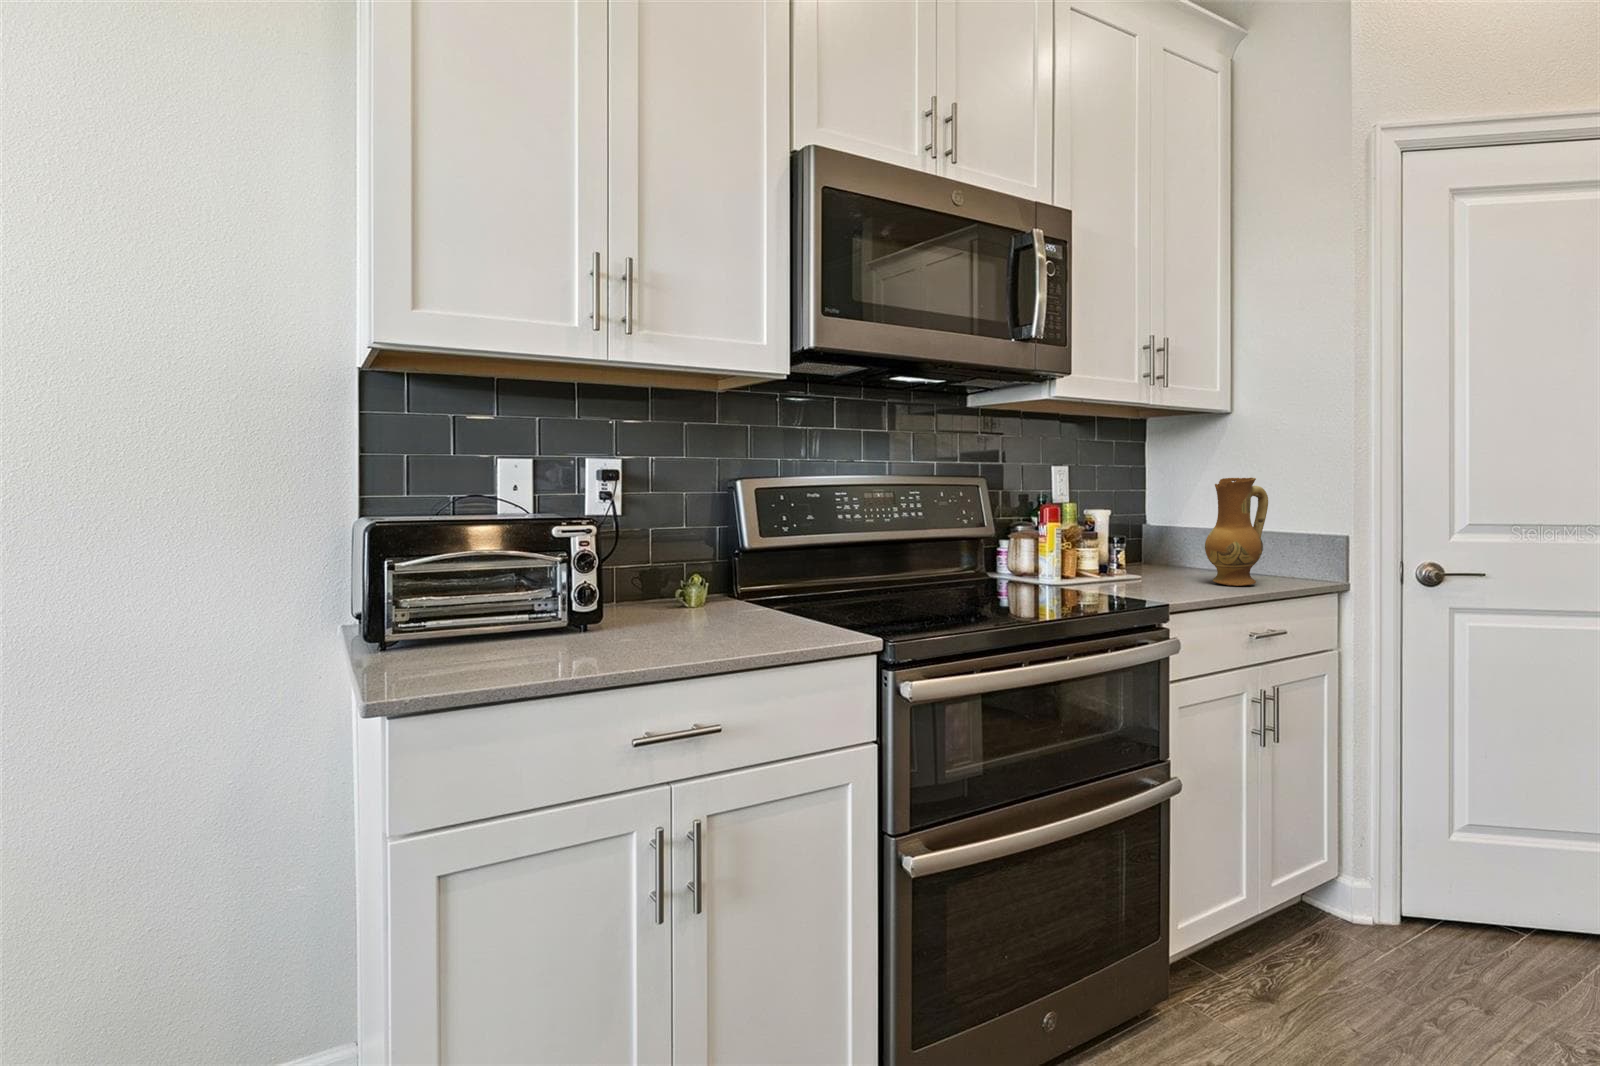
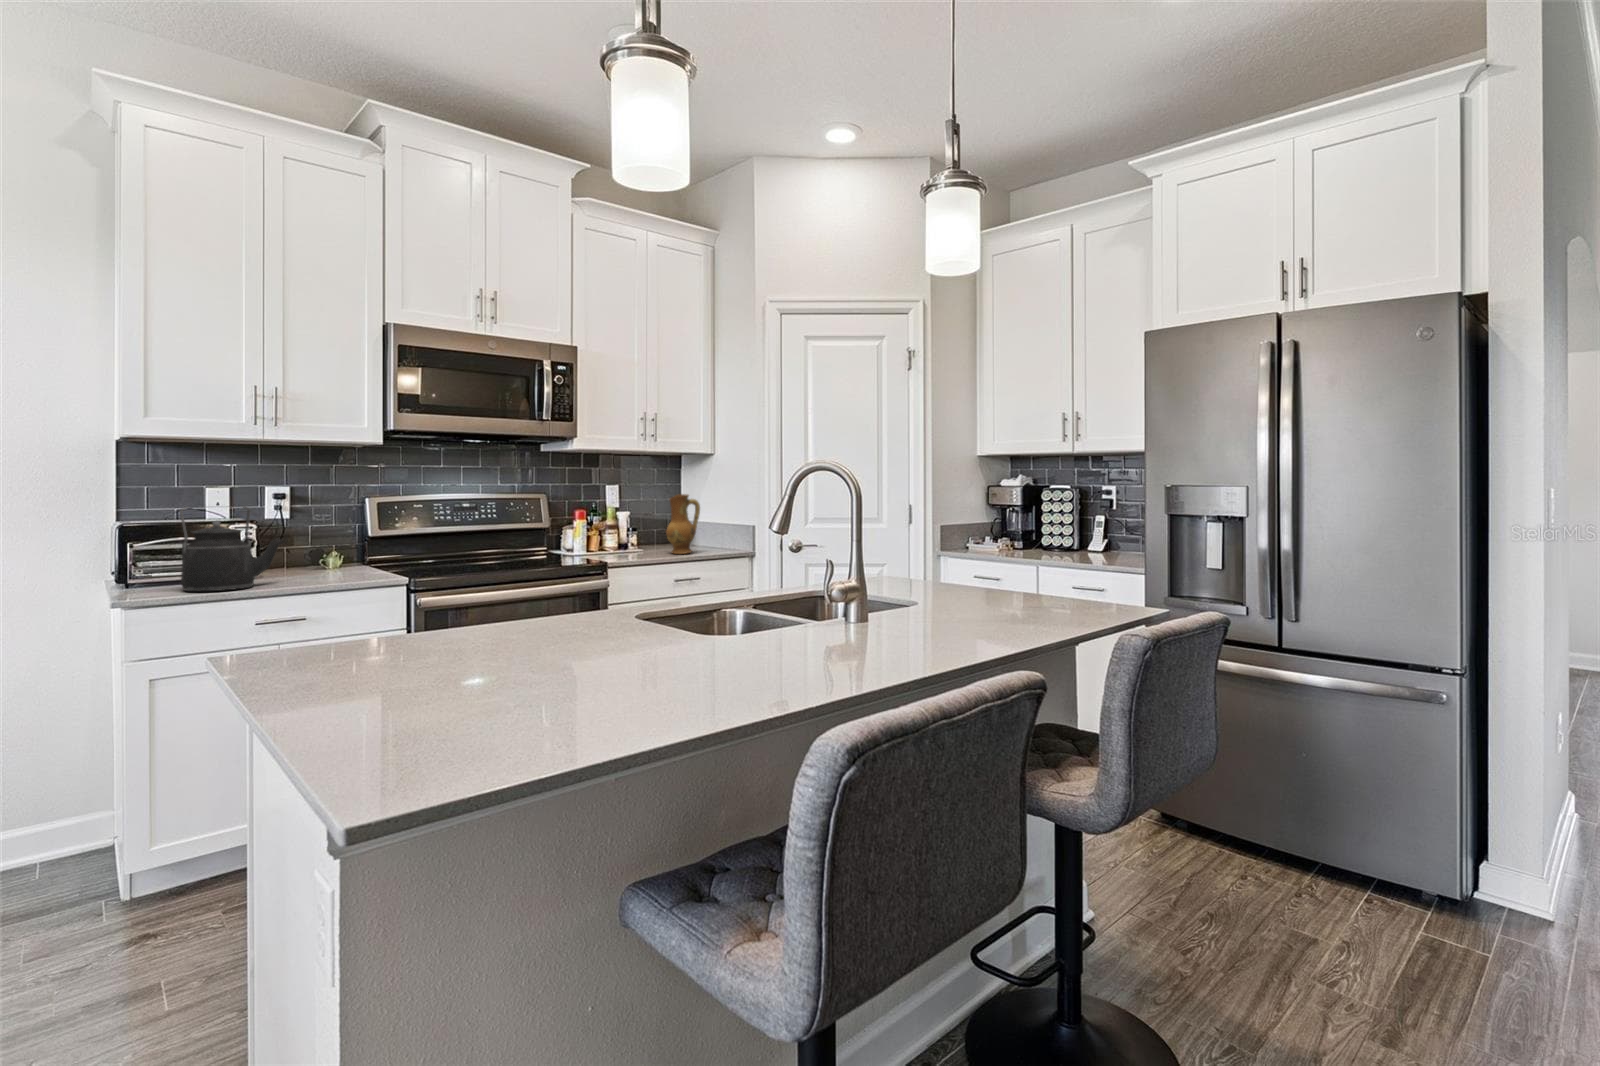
kettle: none [485,485,659,667] -> present [180,506,283,591]

